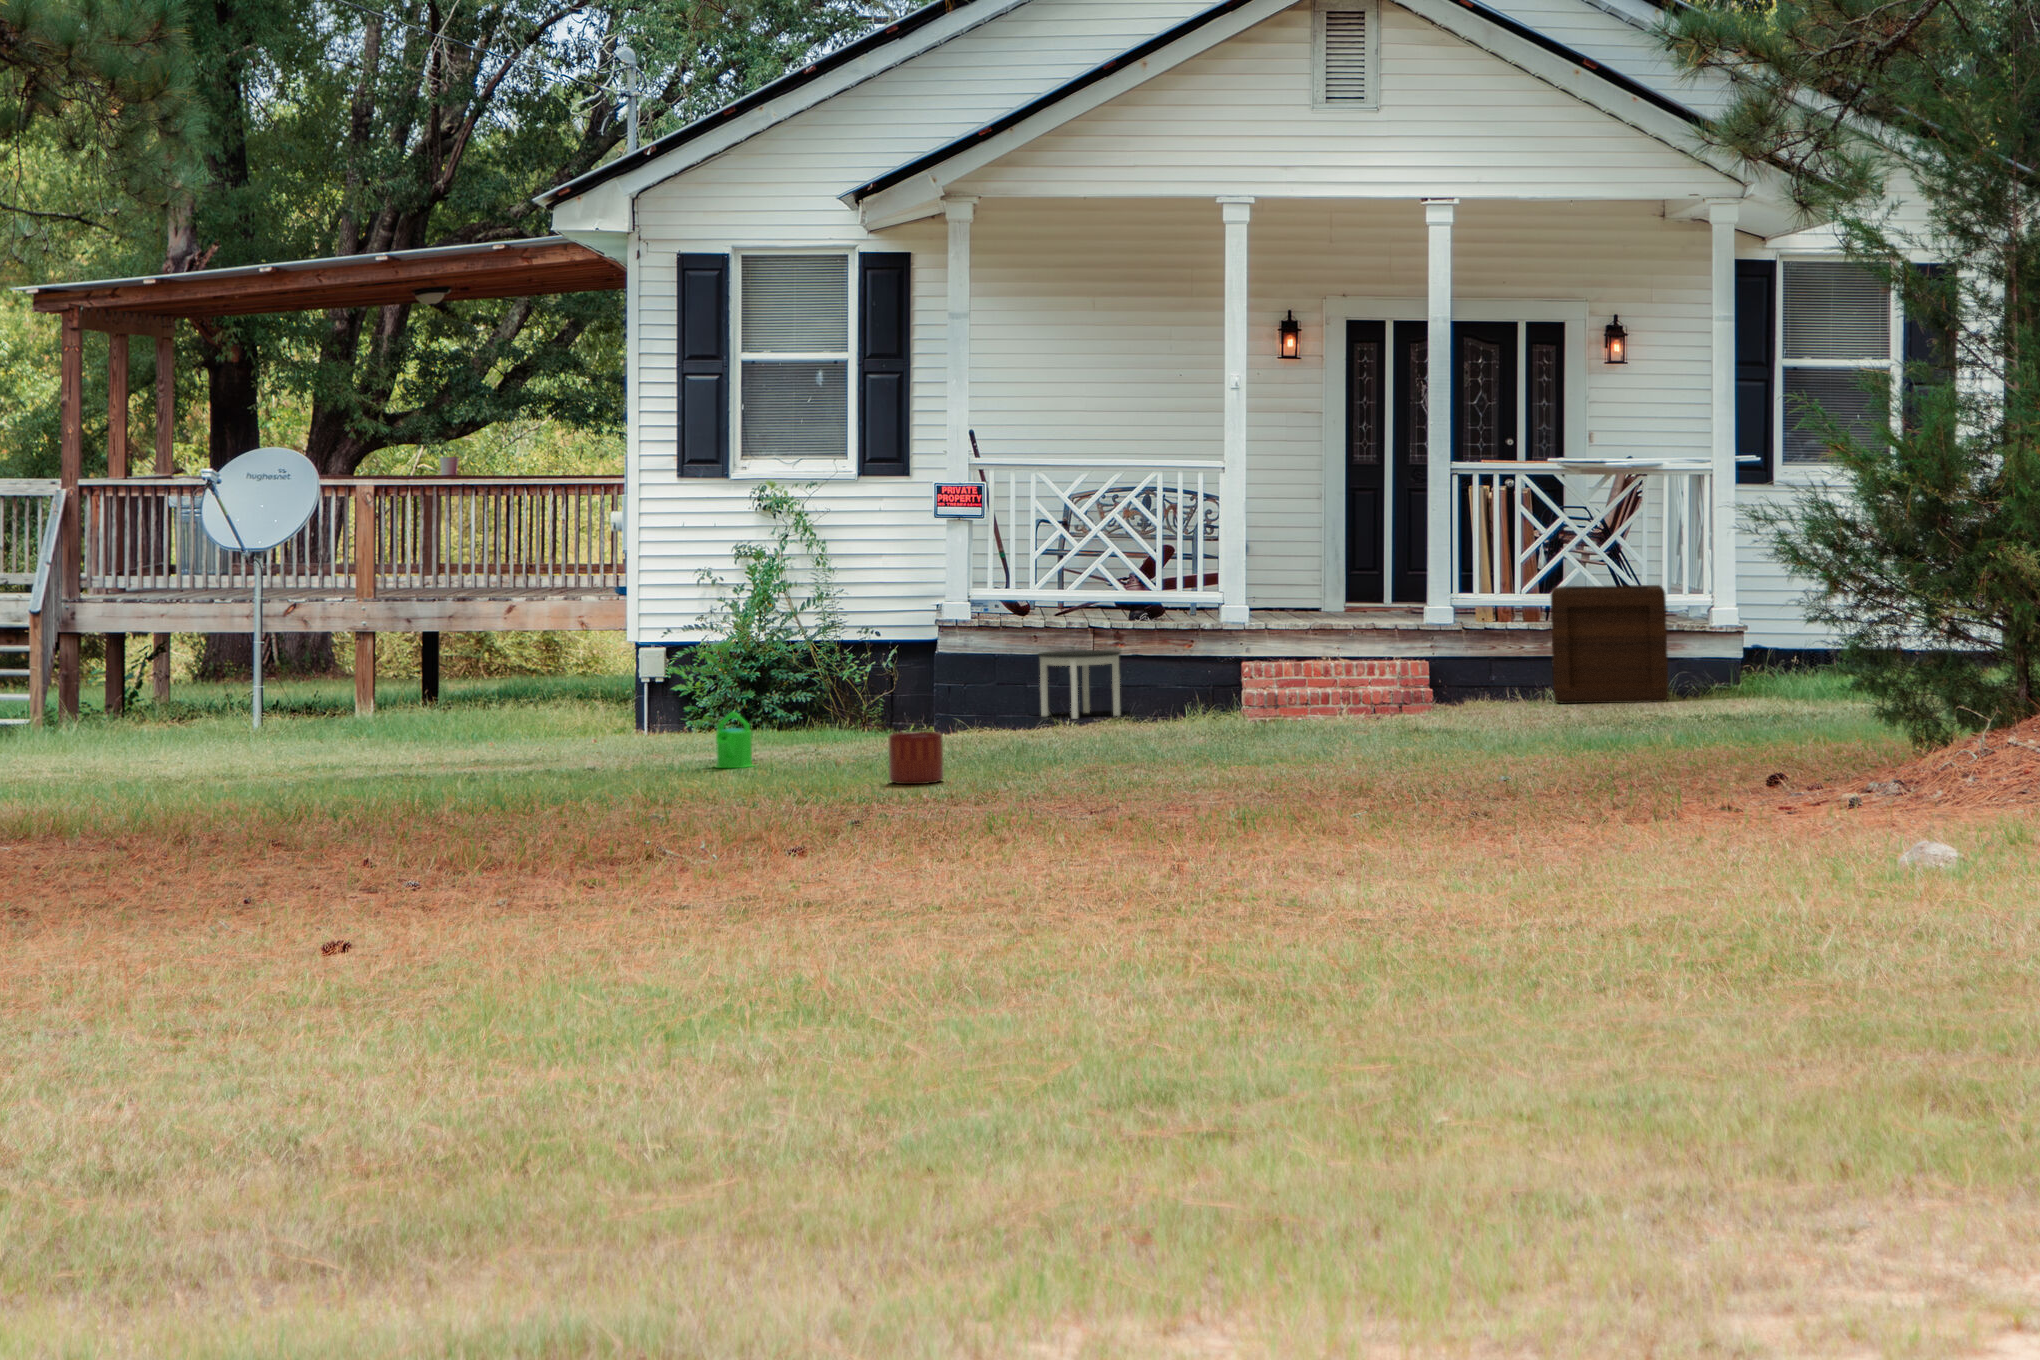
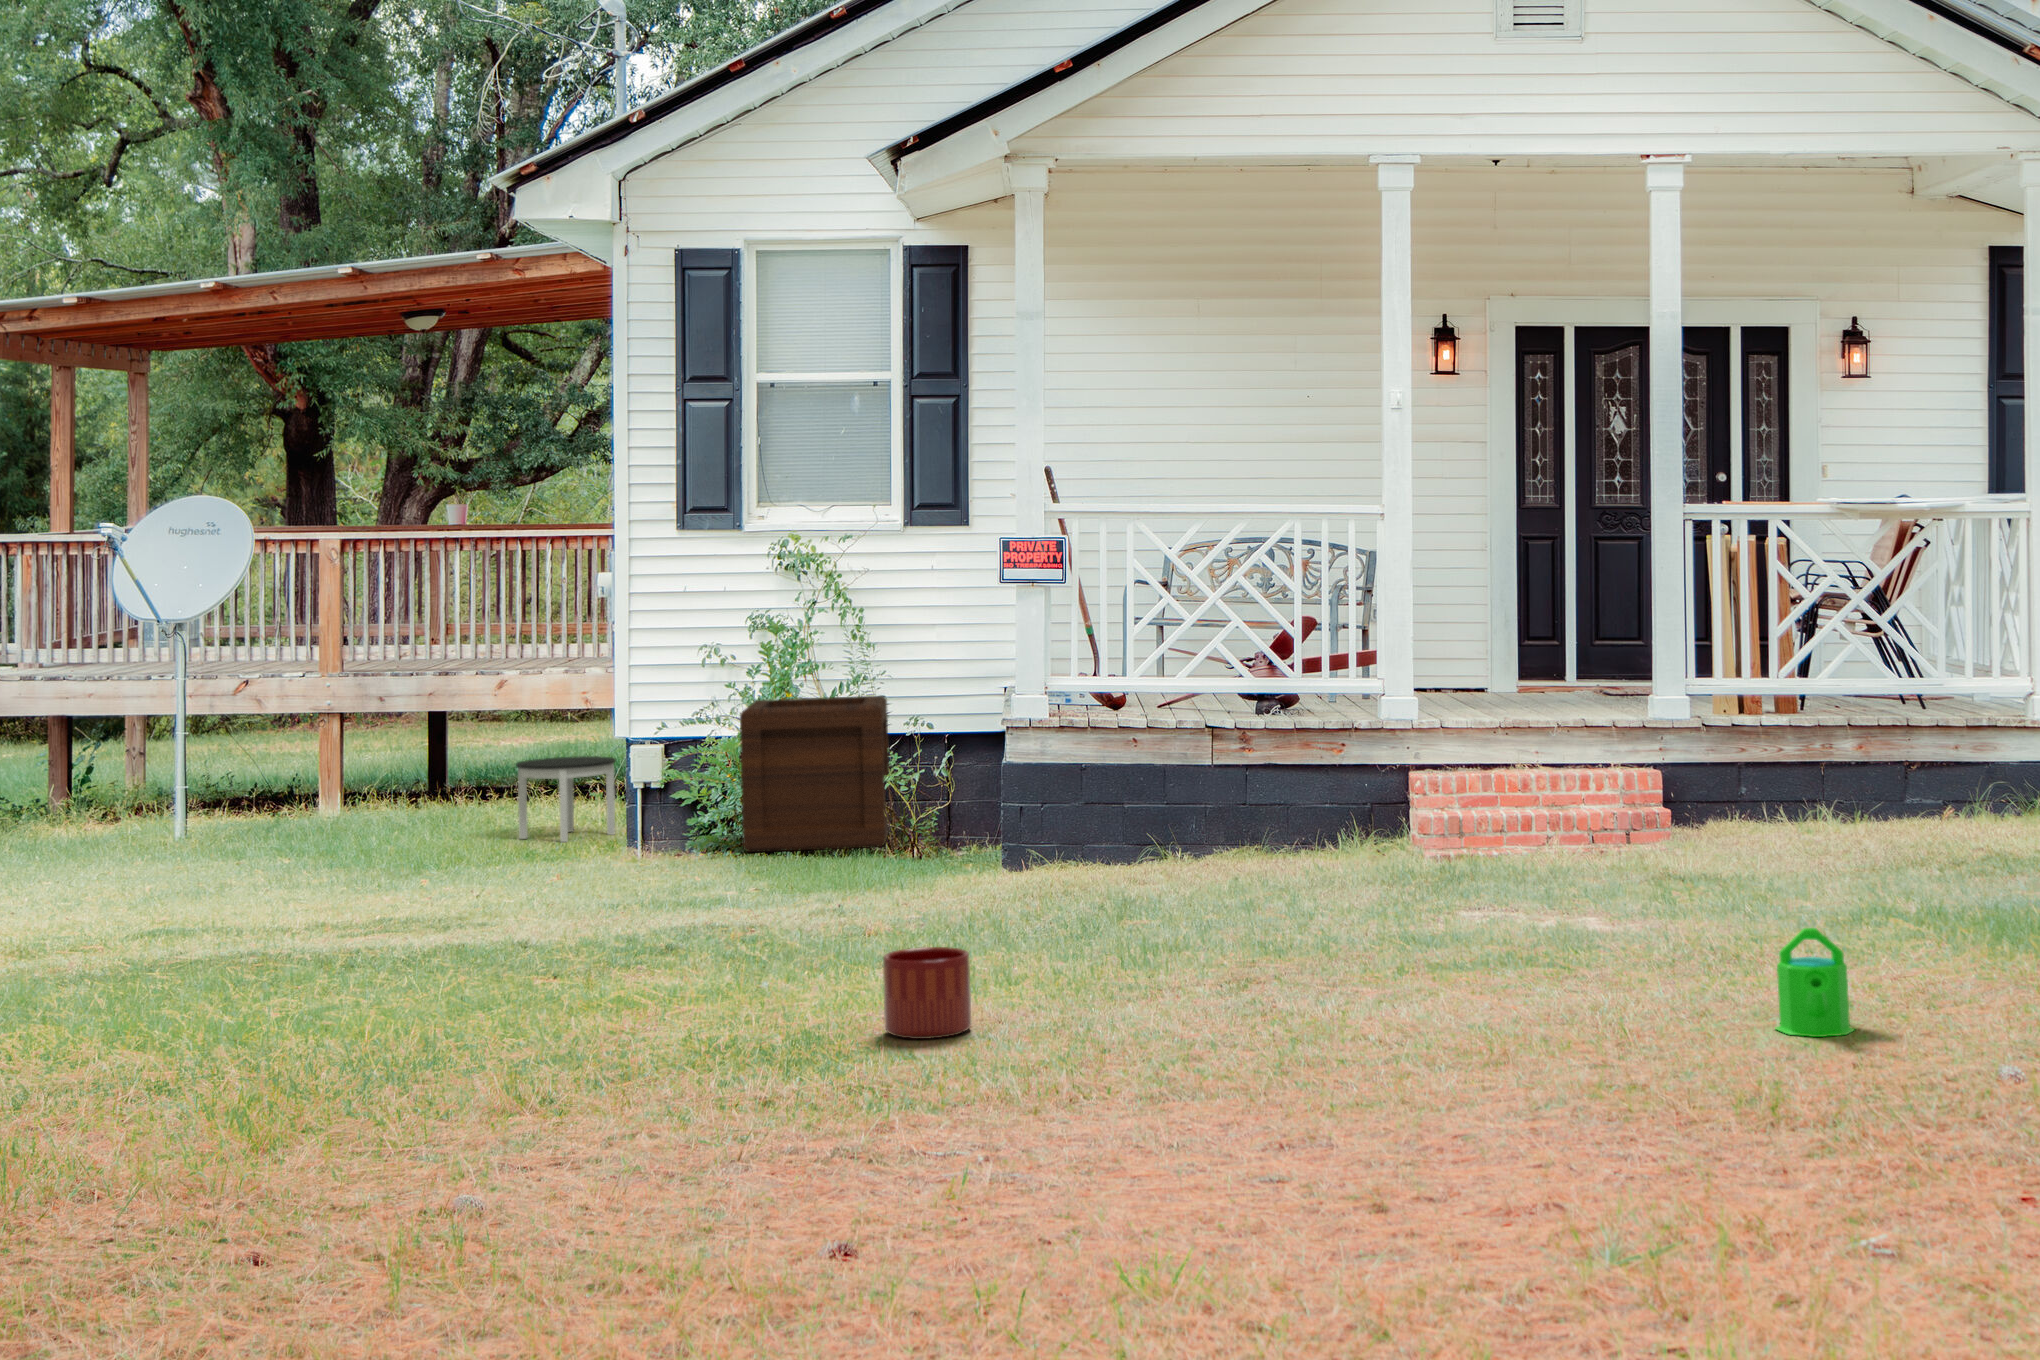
wooden crate: present [1551,585,1669,703] -> present [740,696,889,852]
round table: present [1038,650,1121,719] -> present [516,756,616,842]
watering can: present [715,712,753,768] -> present [1776,928,1854,1037]

